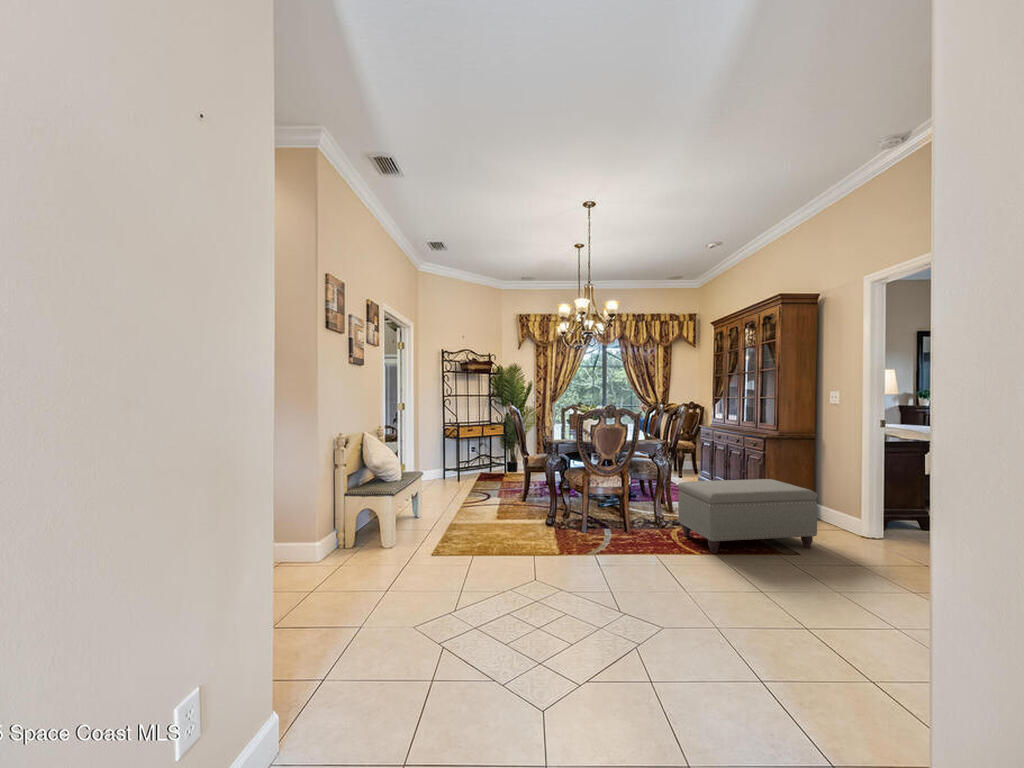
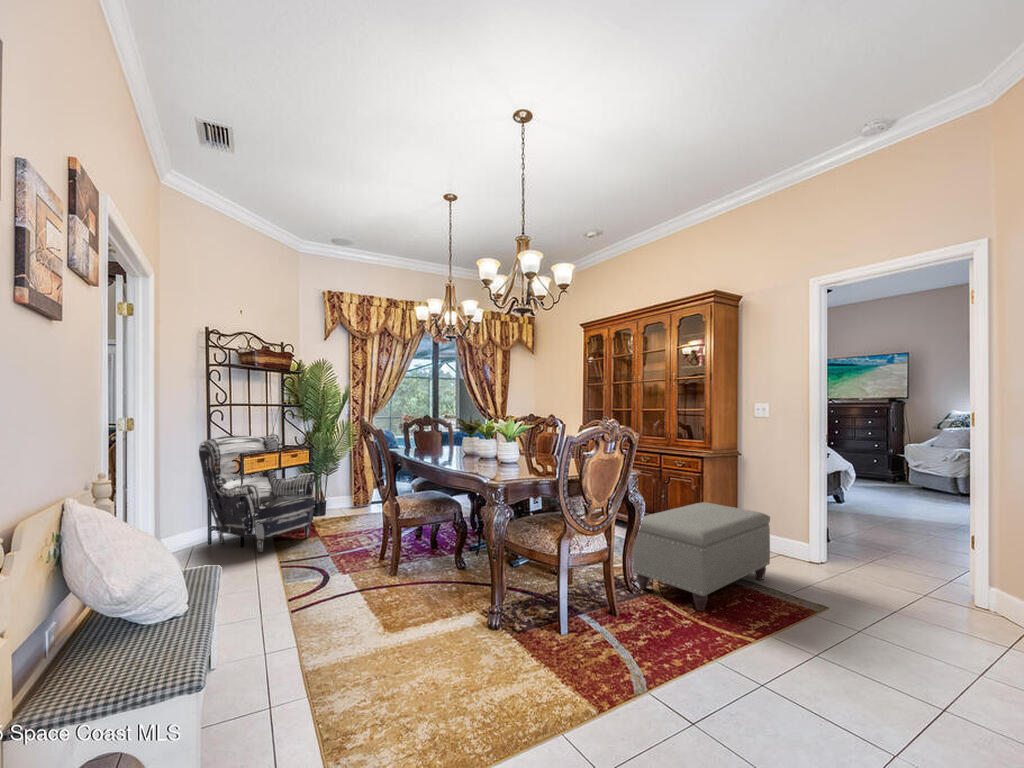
armchair: none [438,415,502,486] -> present [199,434,316,553]

